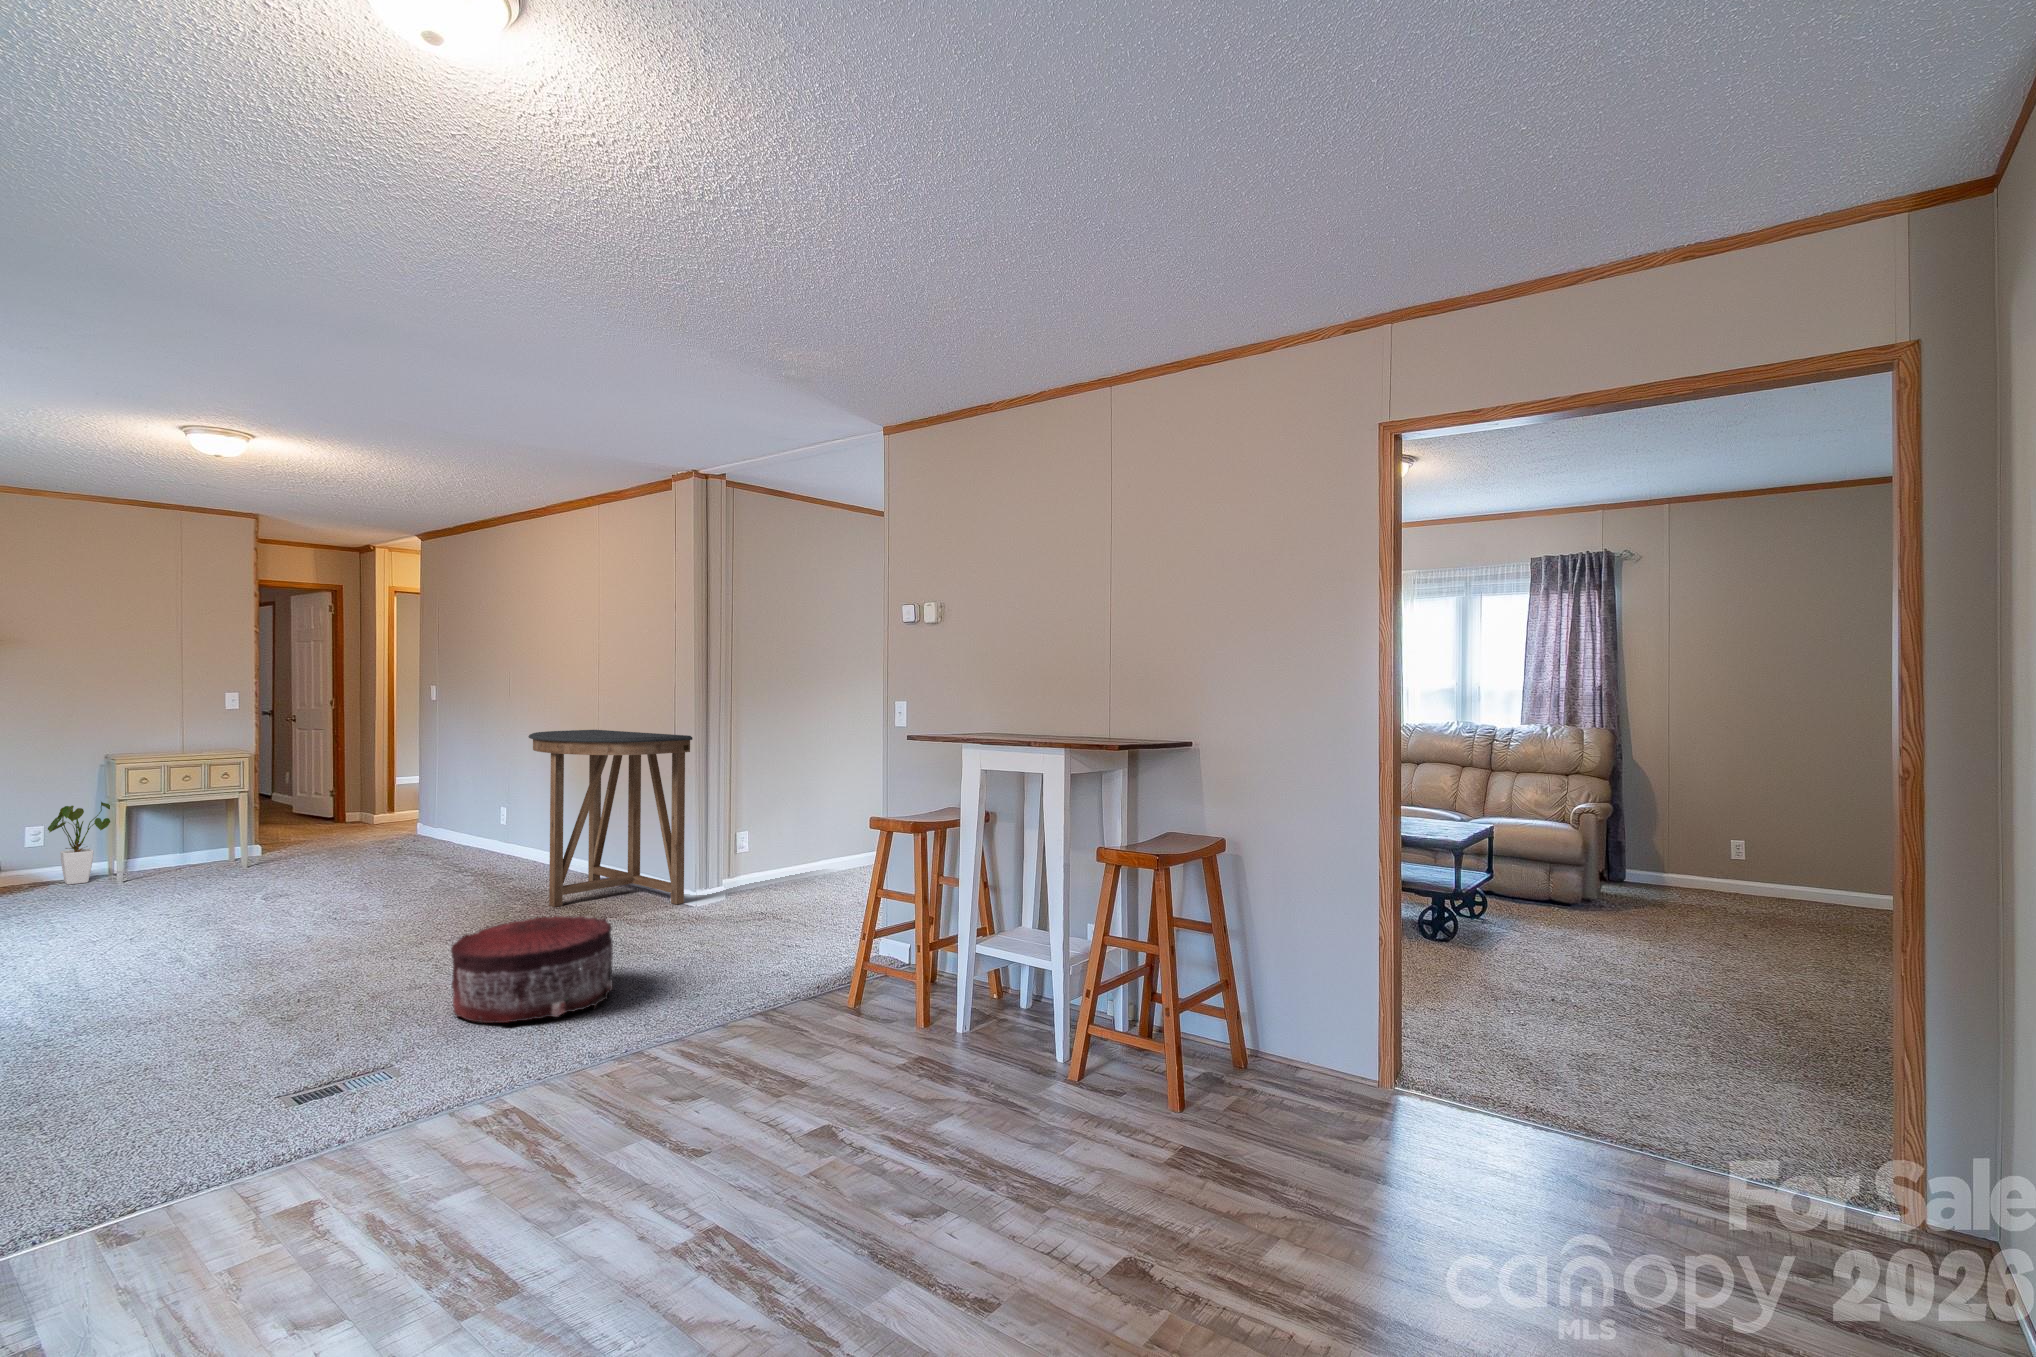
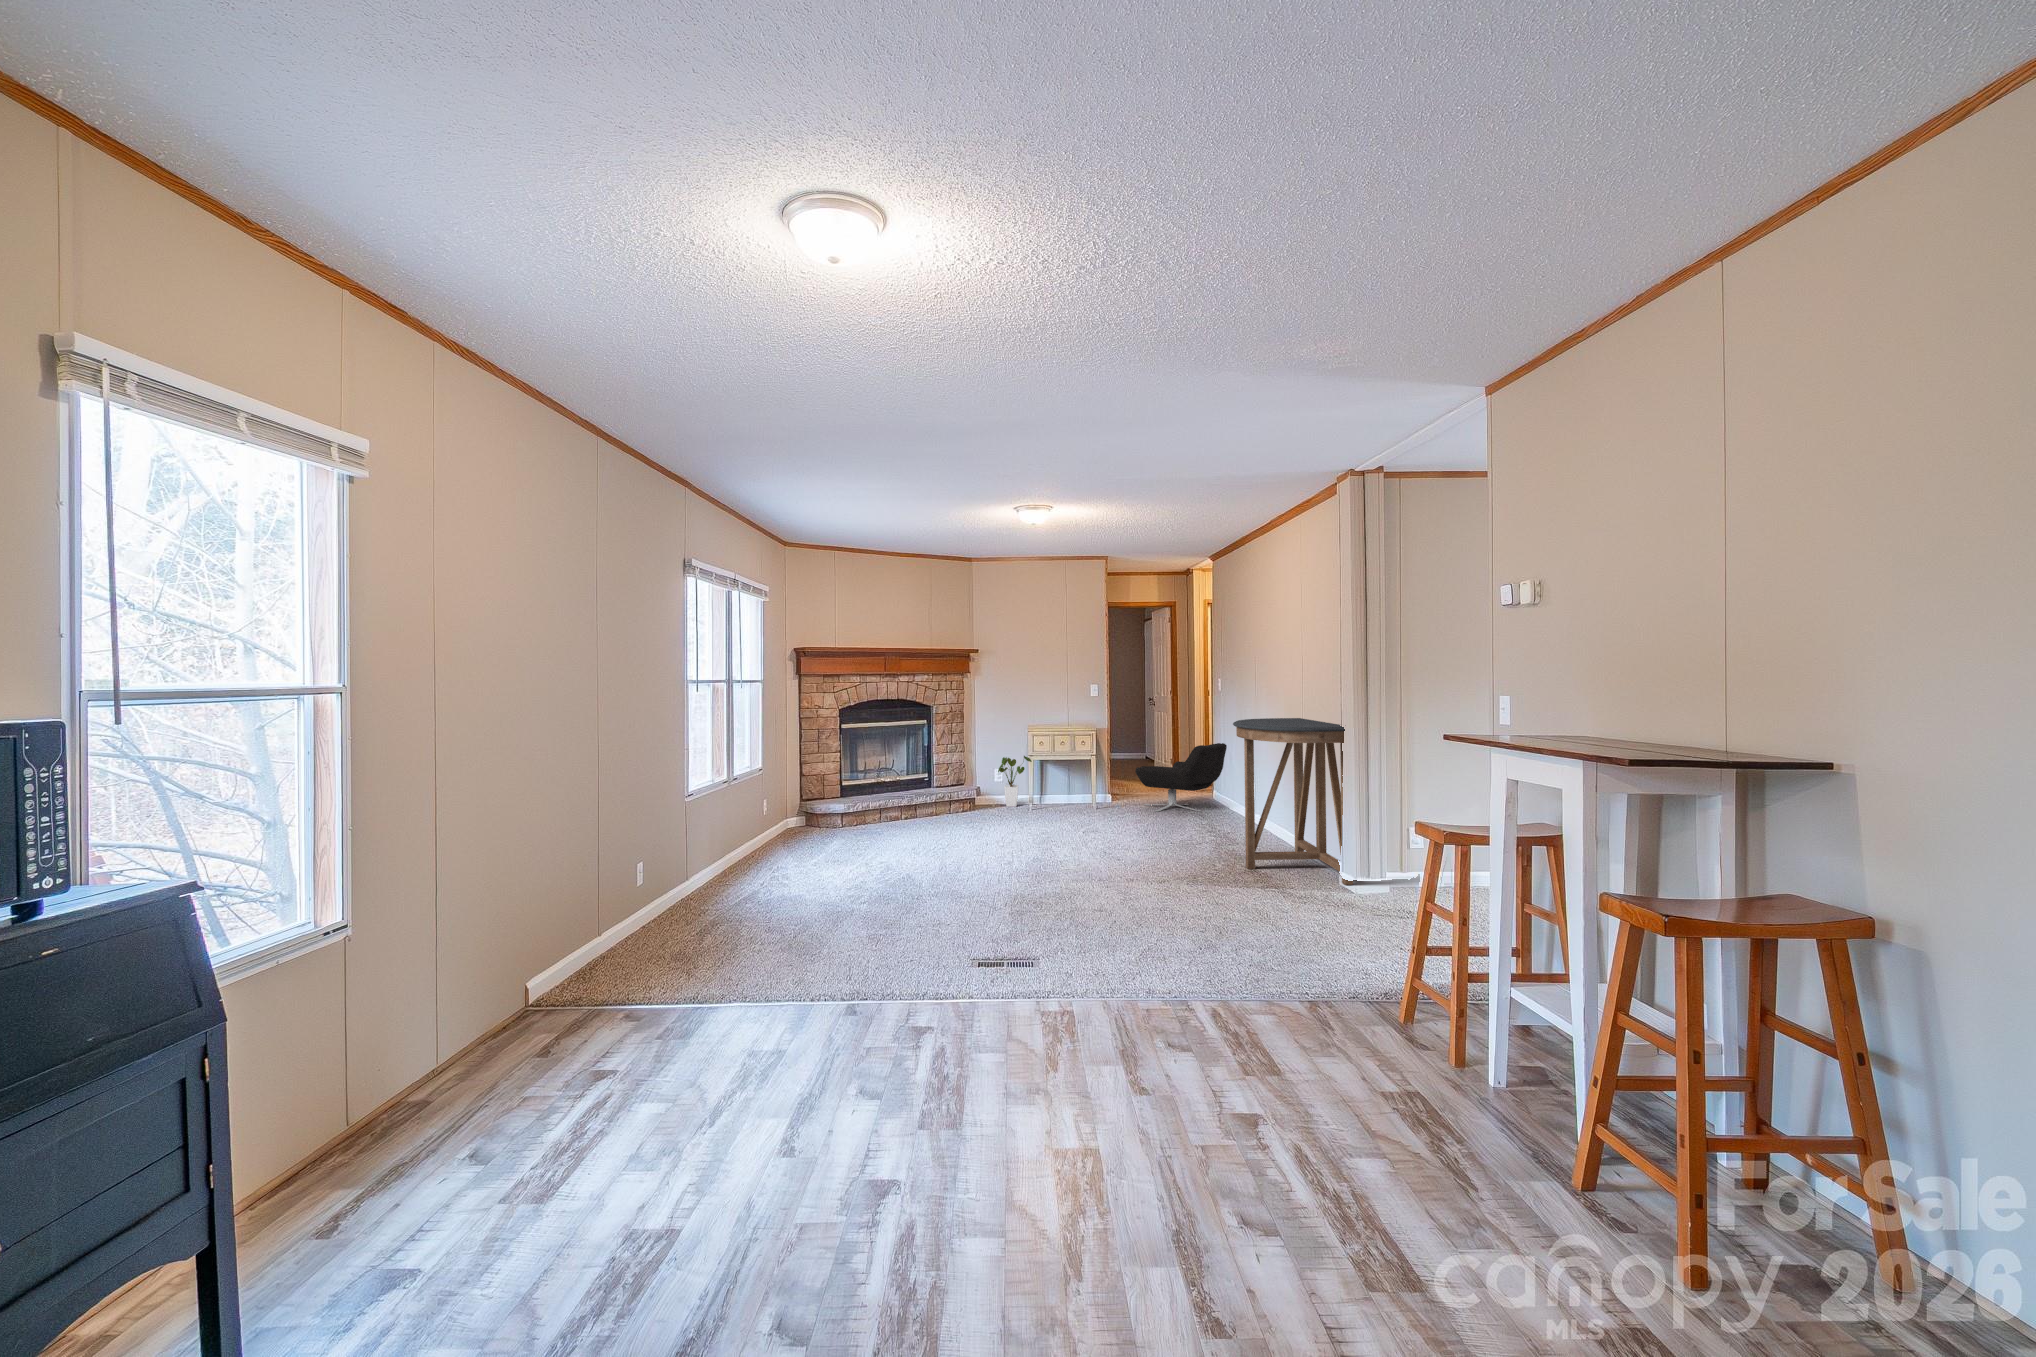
lounge chair: none [319,766,454,861] -> present [1135,743,1227,812]
pouf: present [451,916,613,1023] -> none [1099,873,1220,958]

